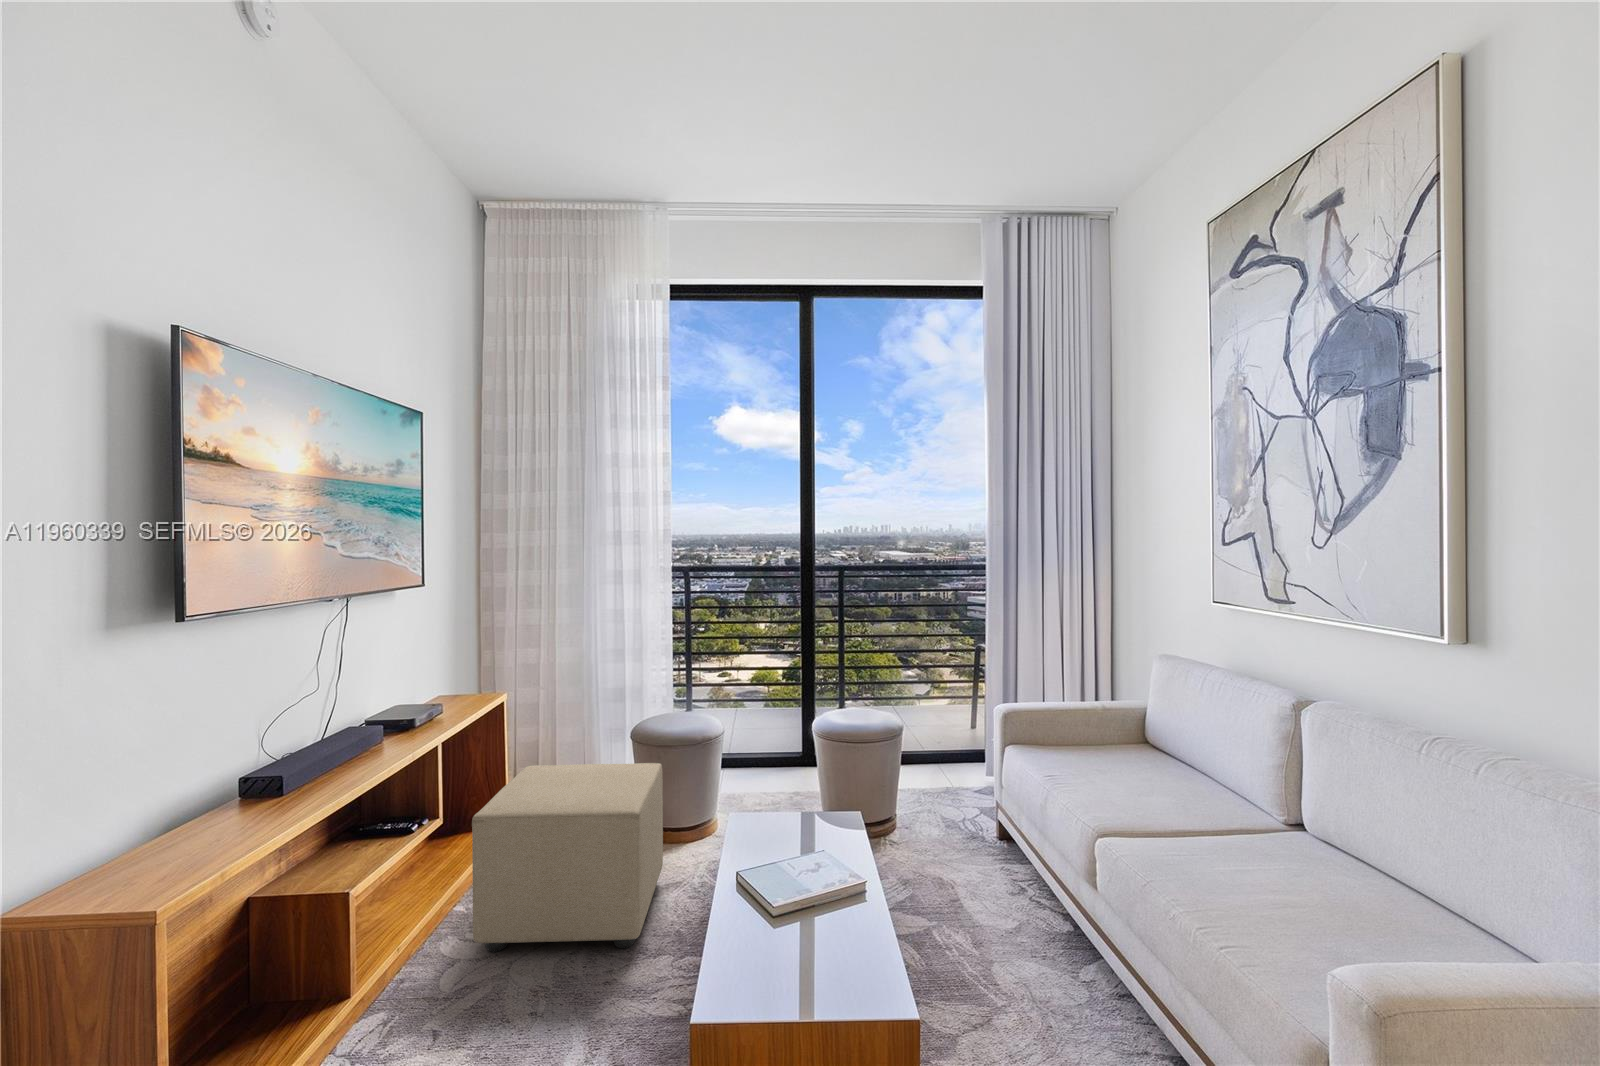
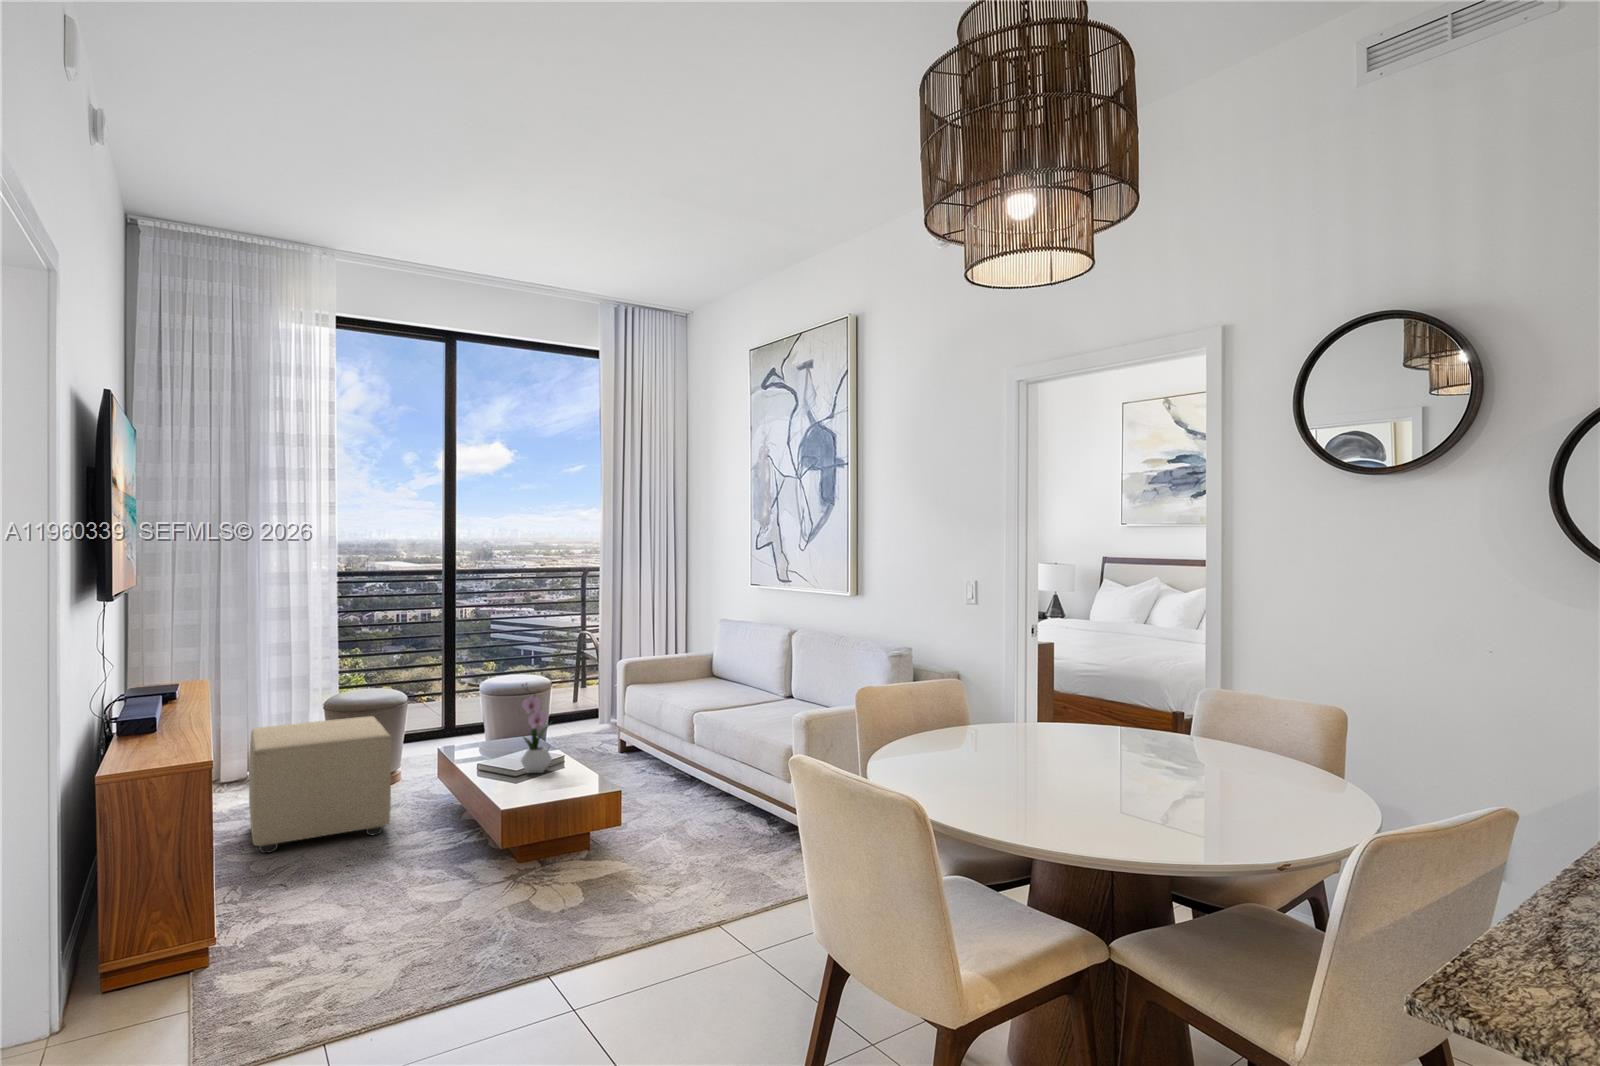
flower arrangement: none [752,792,818,961] -> present [521,684,552,773]

